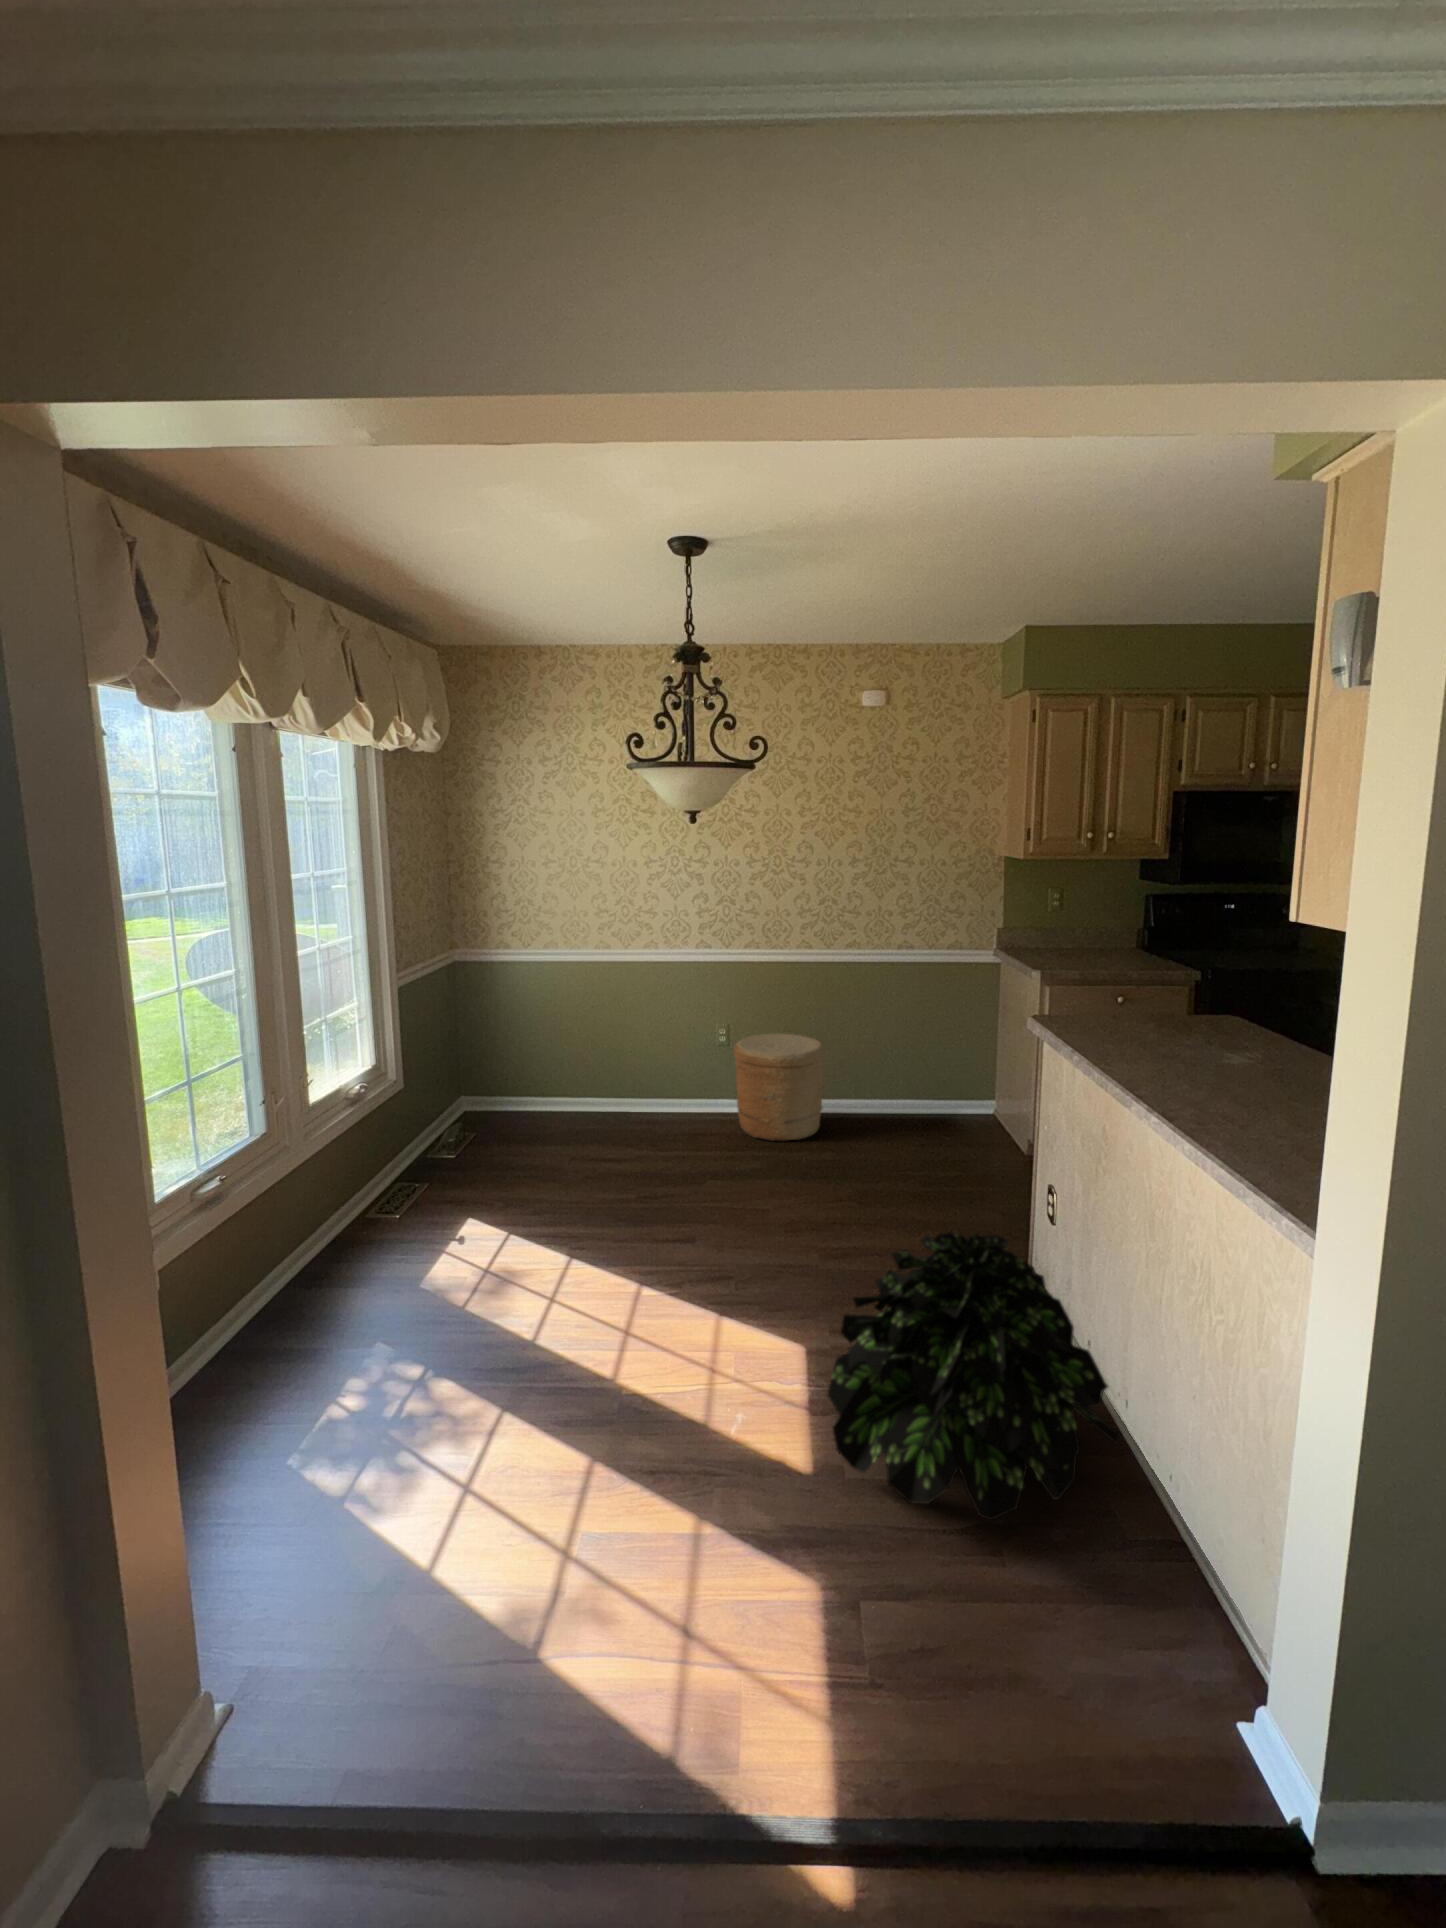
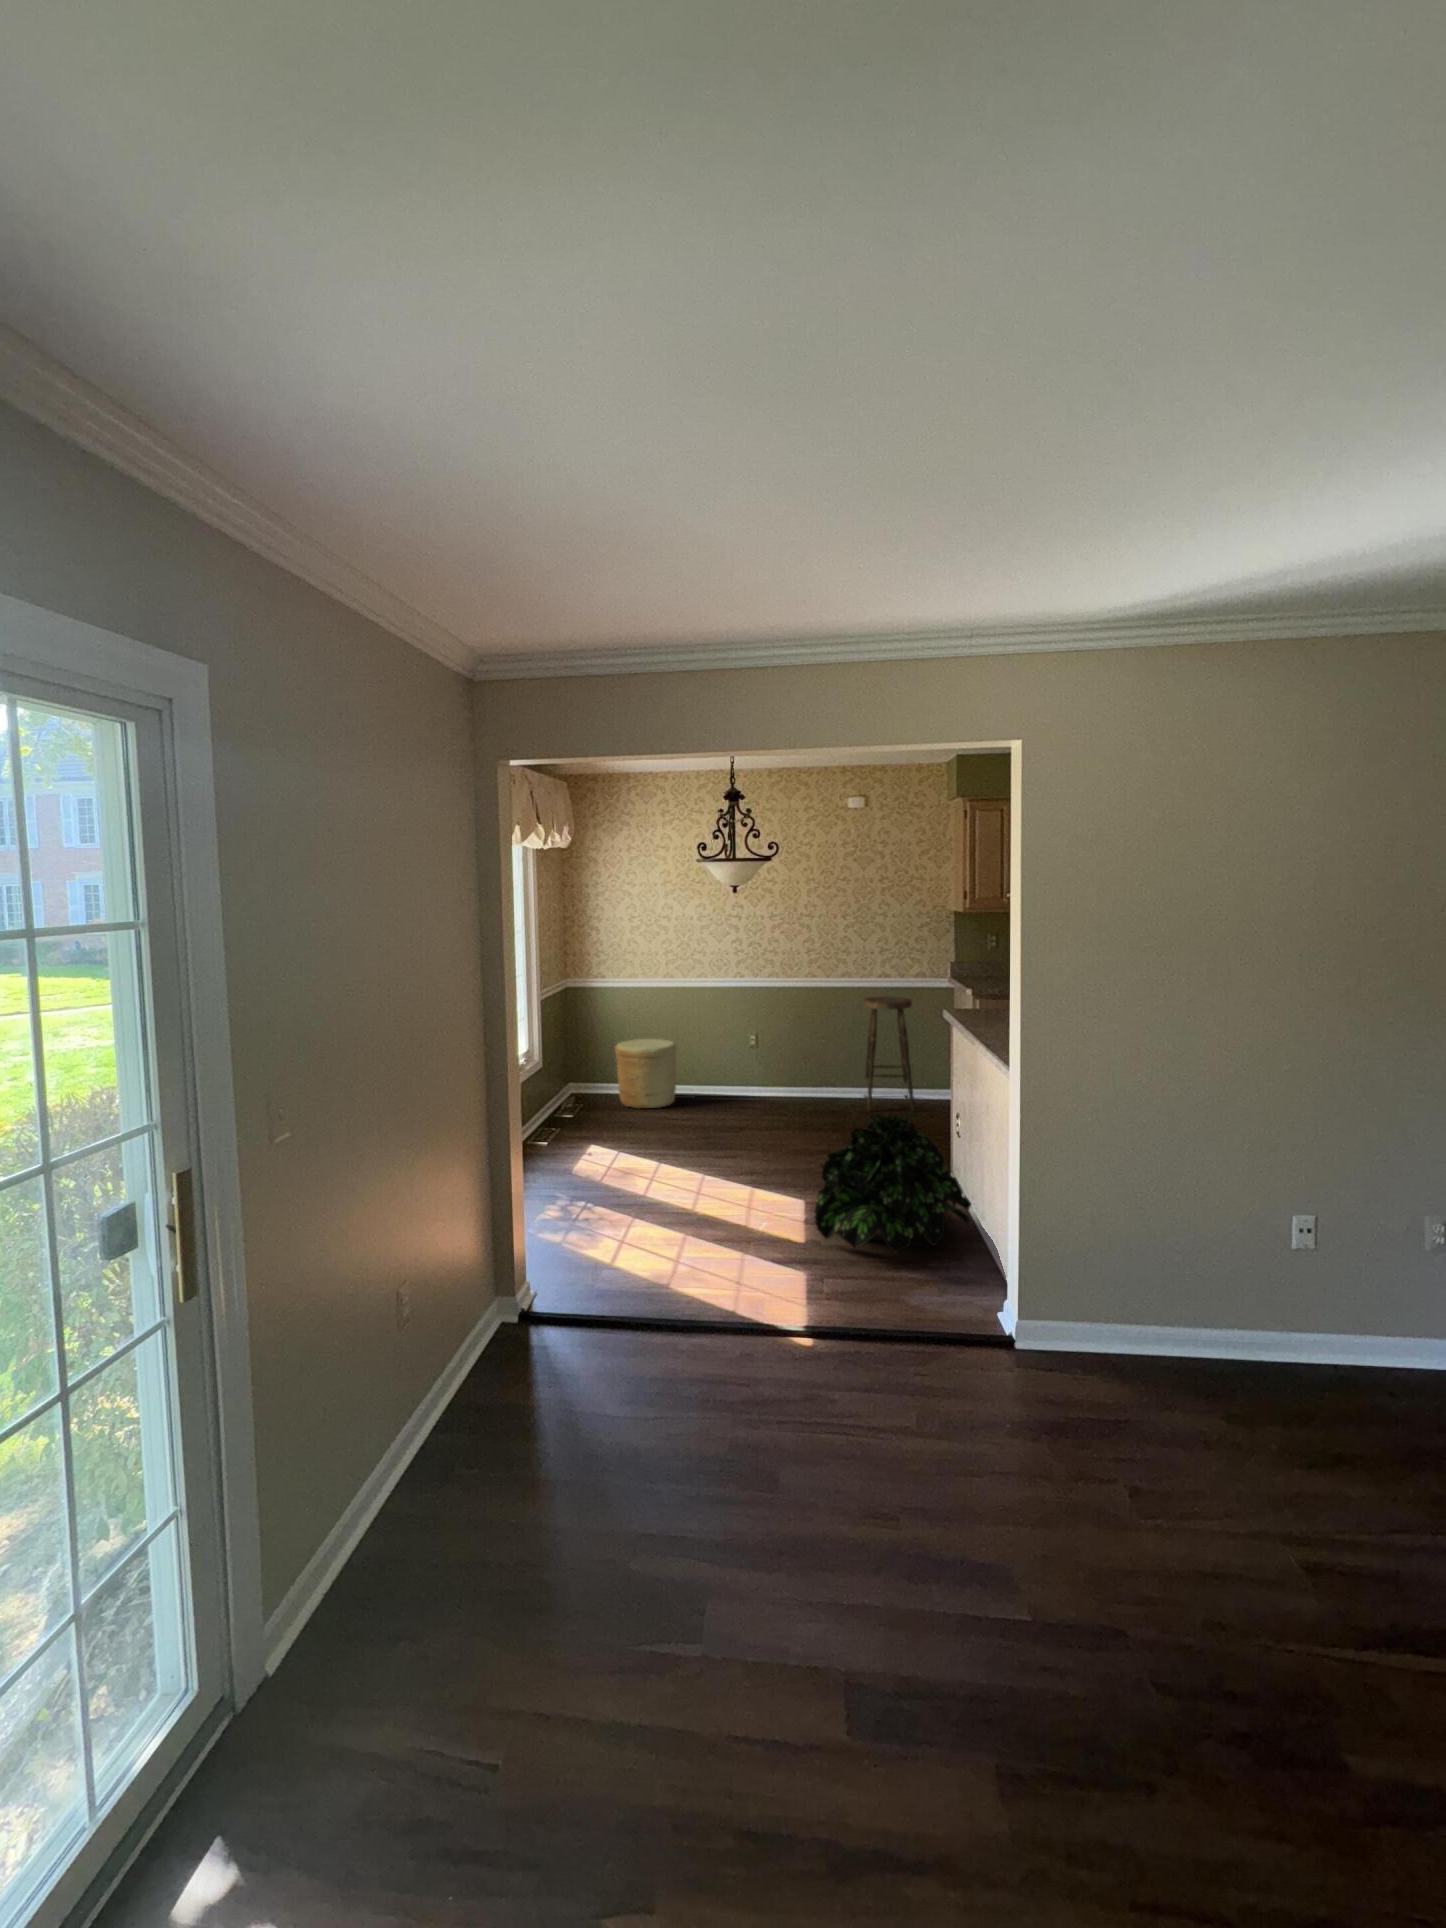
bar stool: none [873,974,949,1139] -> present [863,997,915,1111]
woven basket: present [734,1034,824,1141] -> present [615,1039,676,1109]

